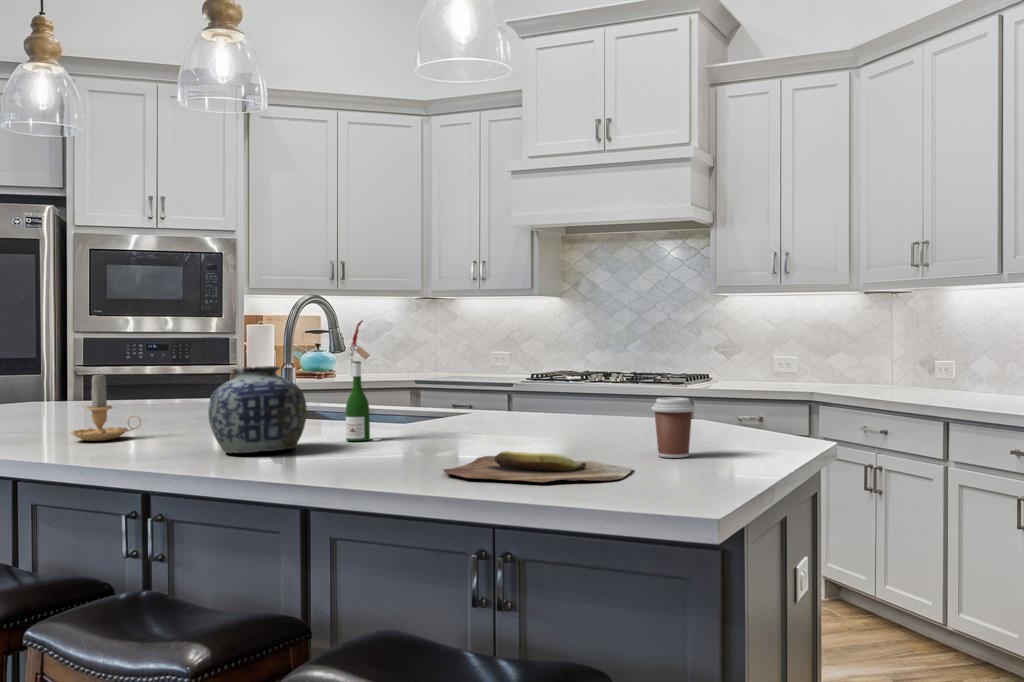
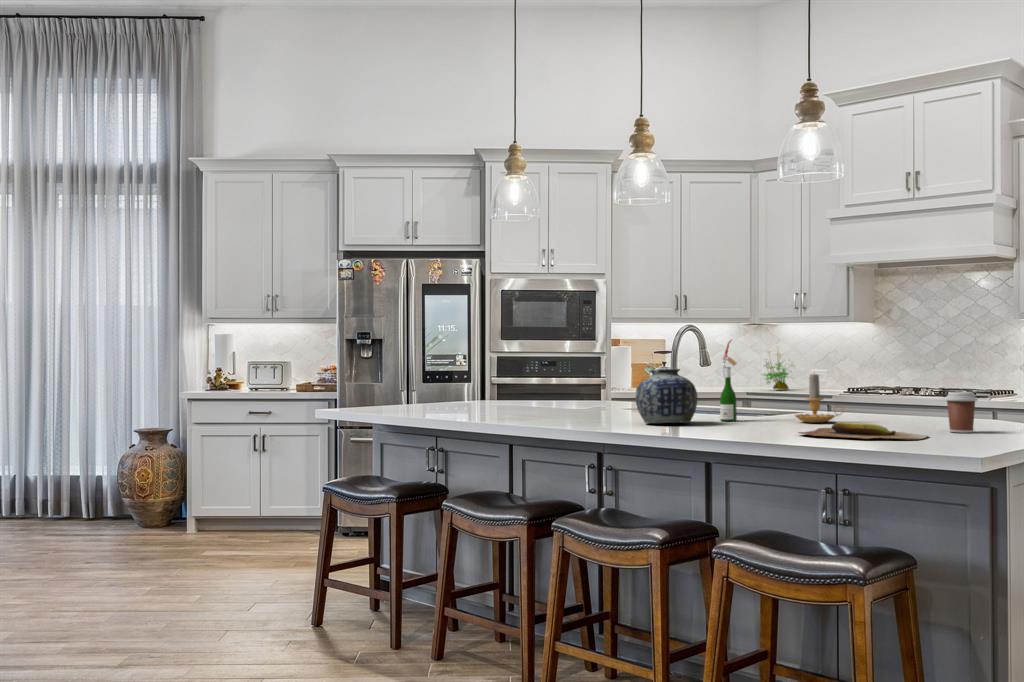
potted plant: none [435,324,475,377] -> present [764,351,794,390]
candle: present [71,374,141,441] -> present [795,374,843,423]

